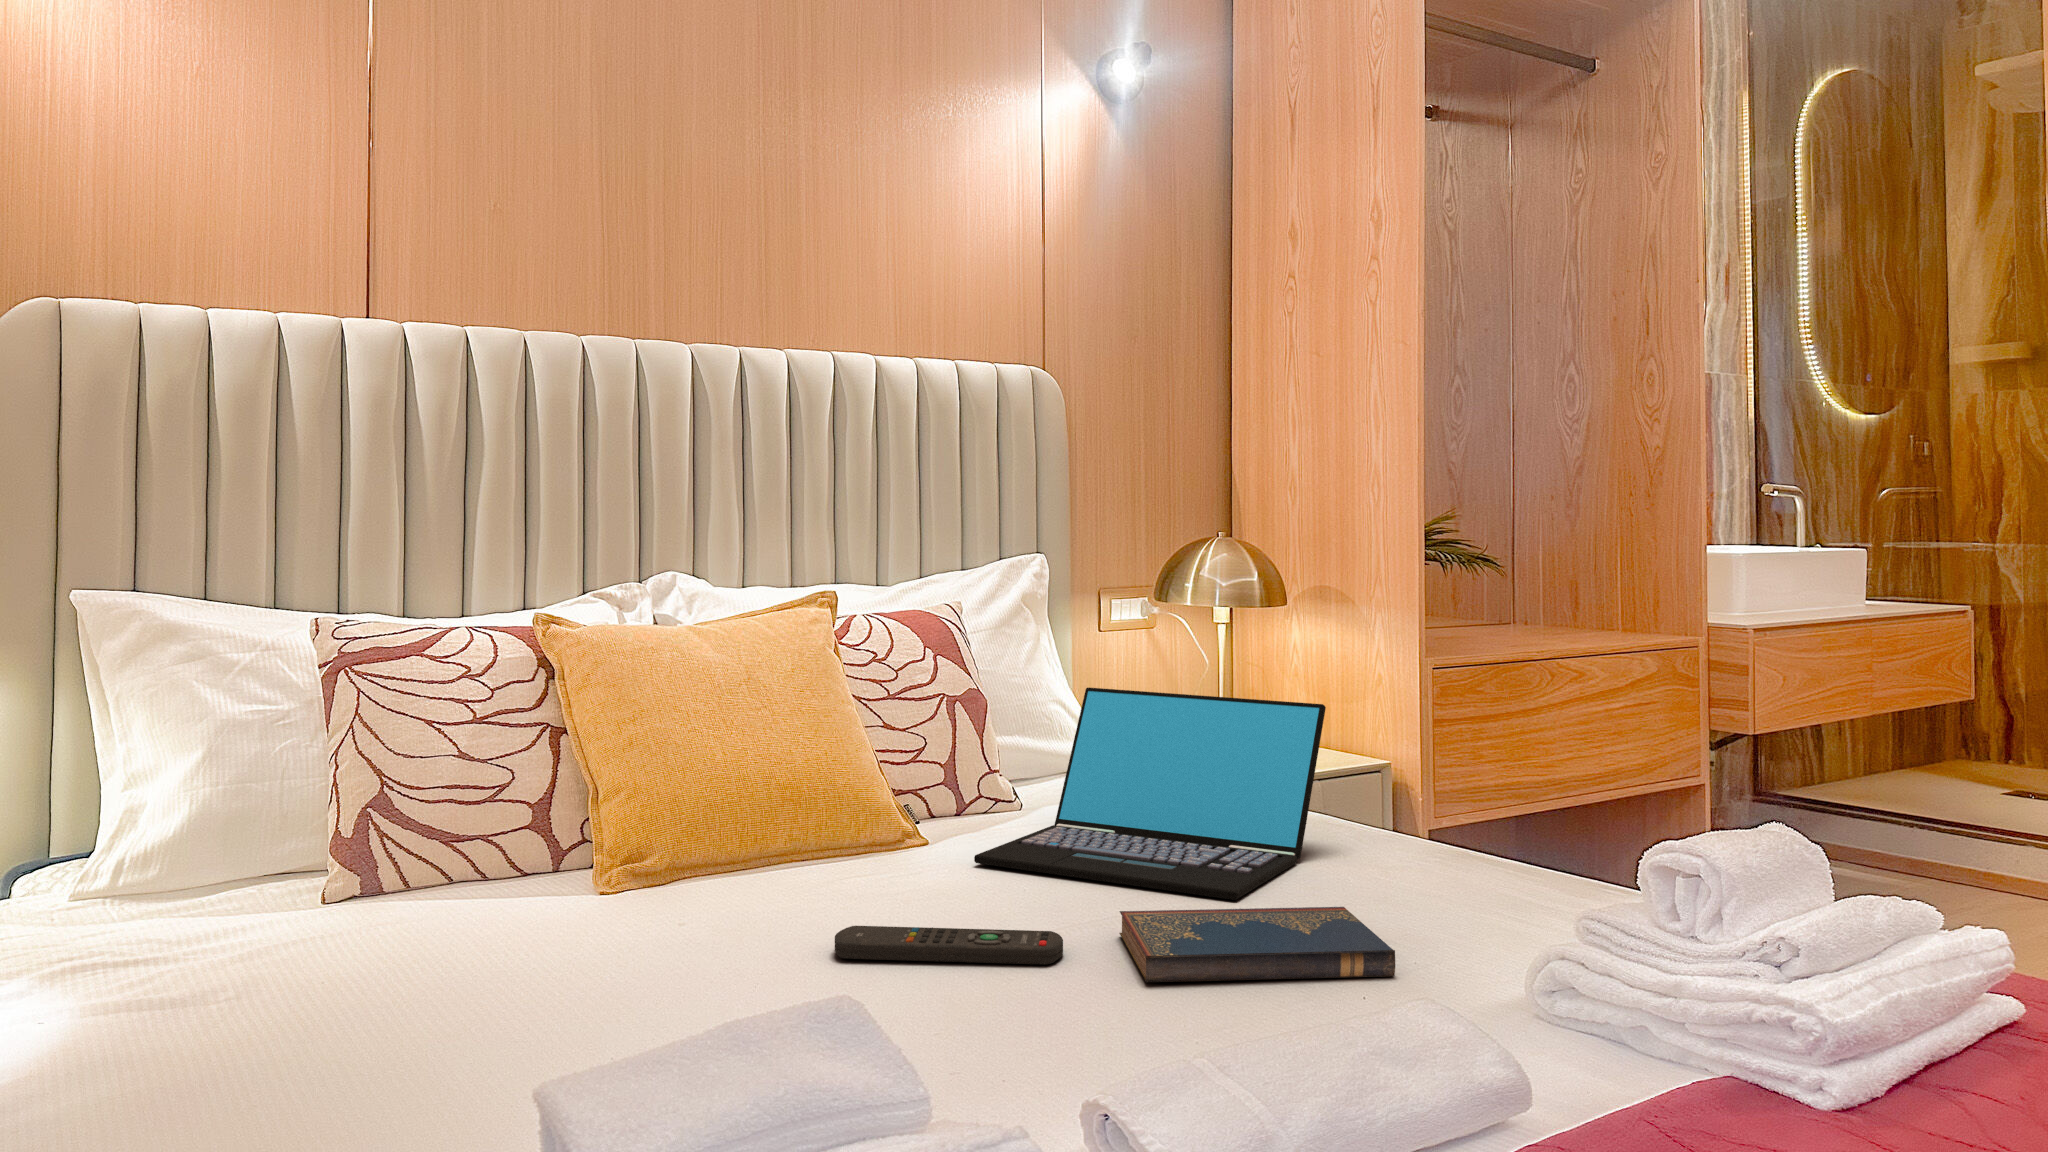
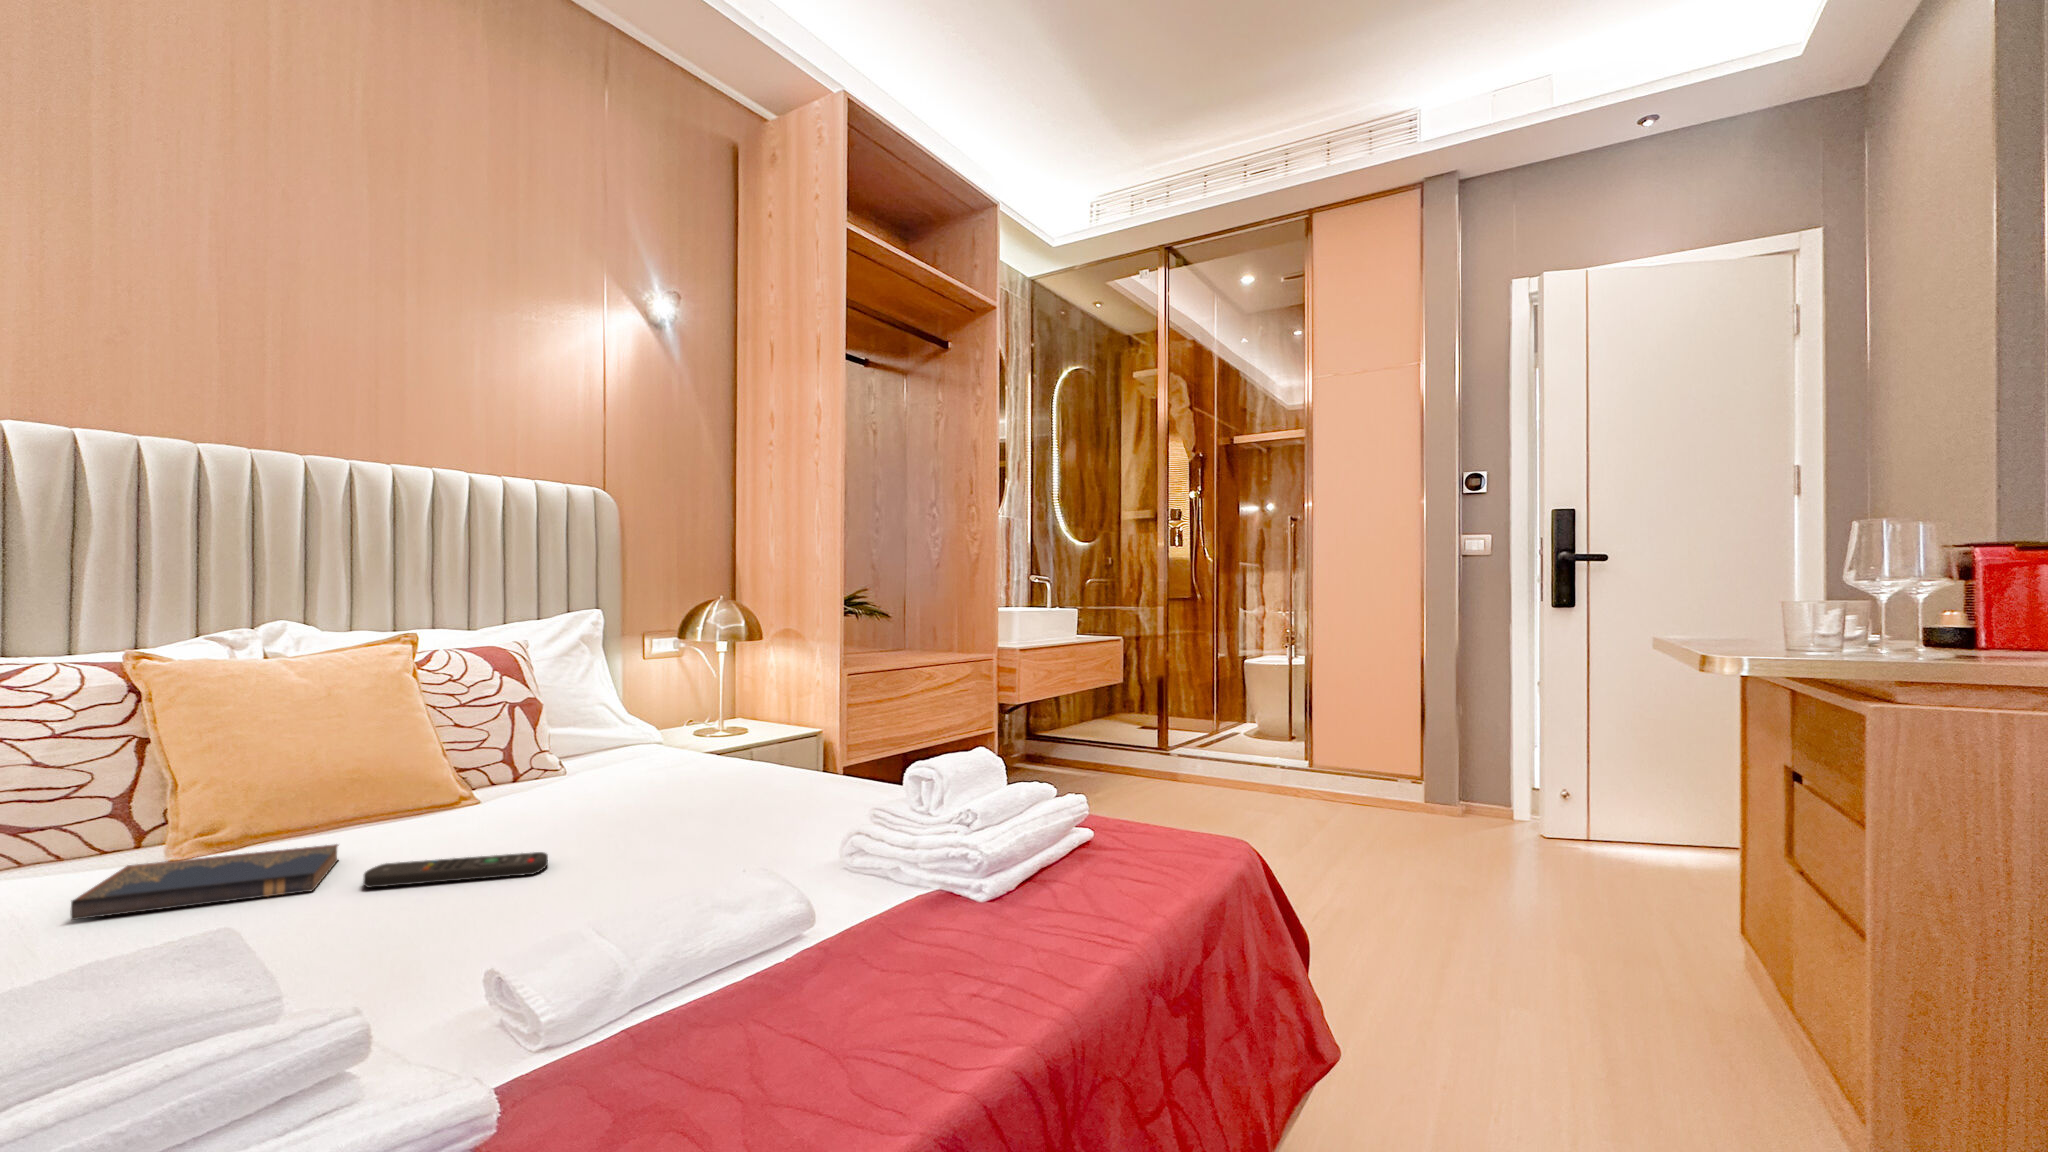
laptop: present [974,688,1326,900] -> none [509,693,760,820]
hardcover book: present [1119,907,1395,982] -> present [71,844,339,920]

